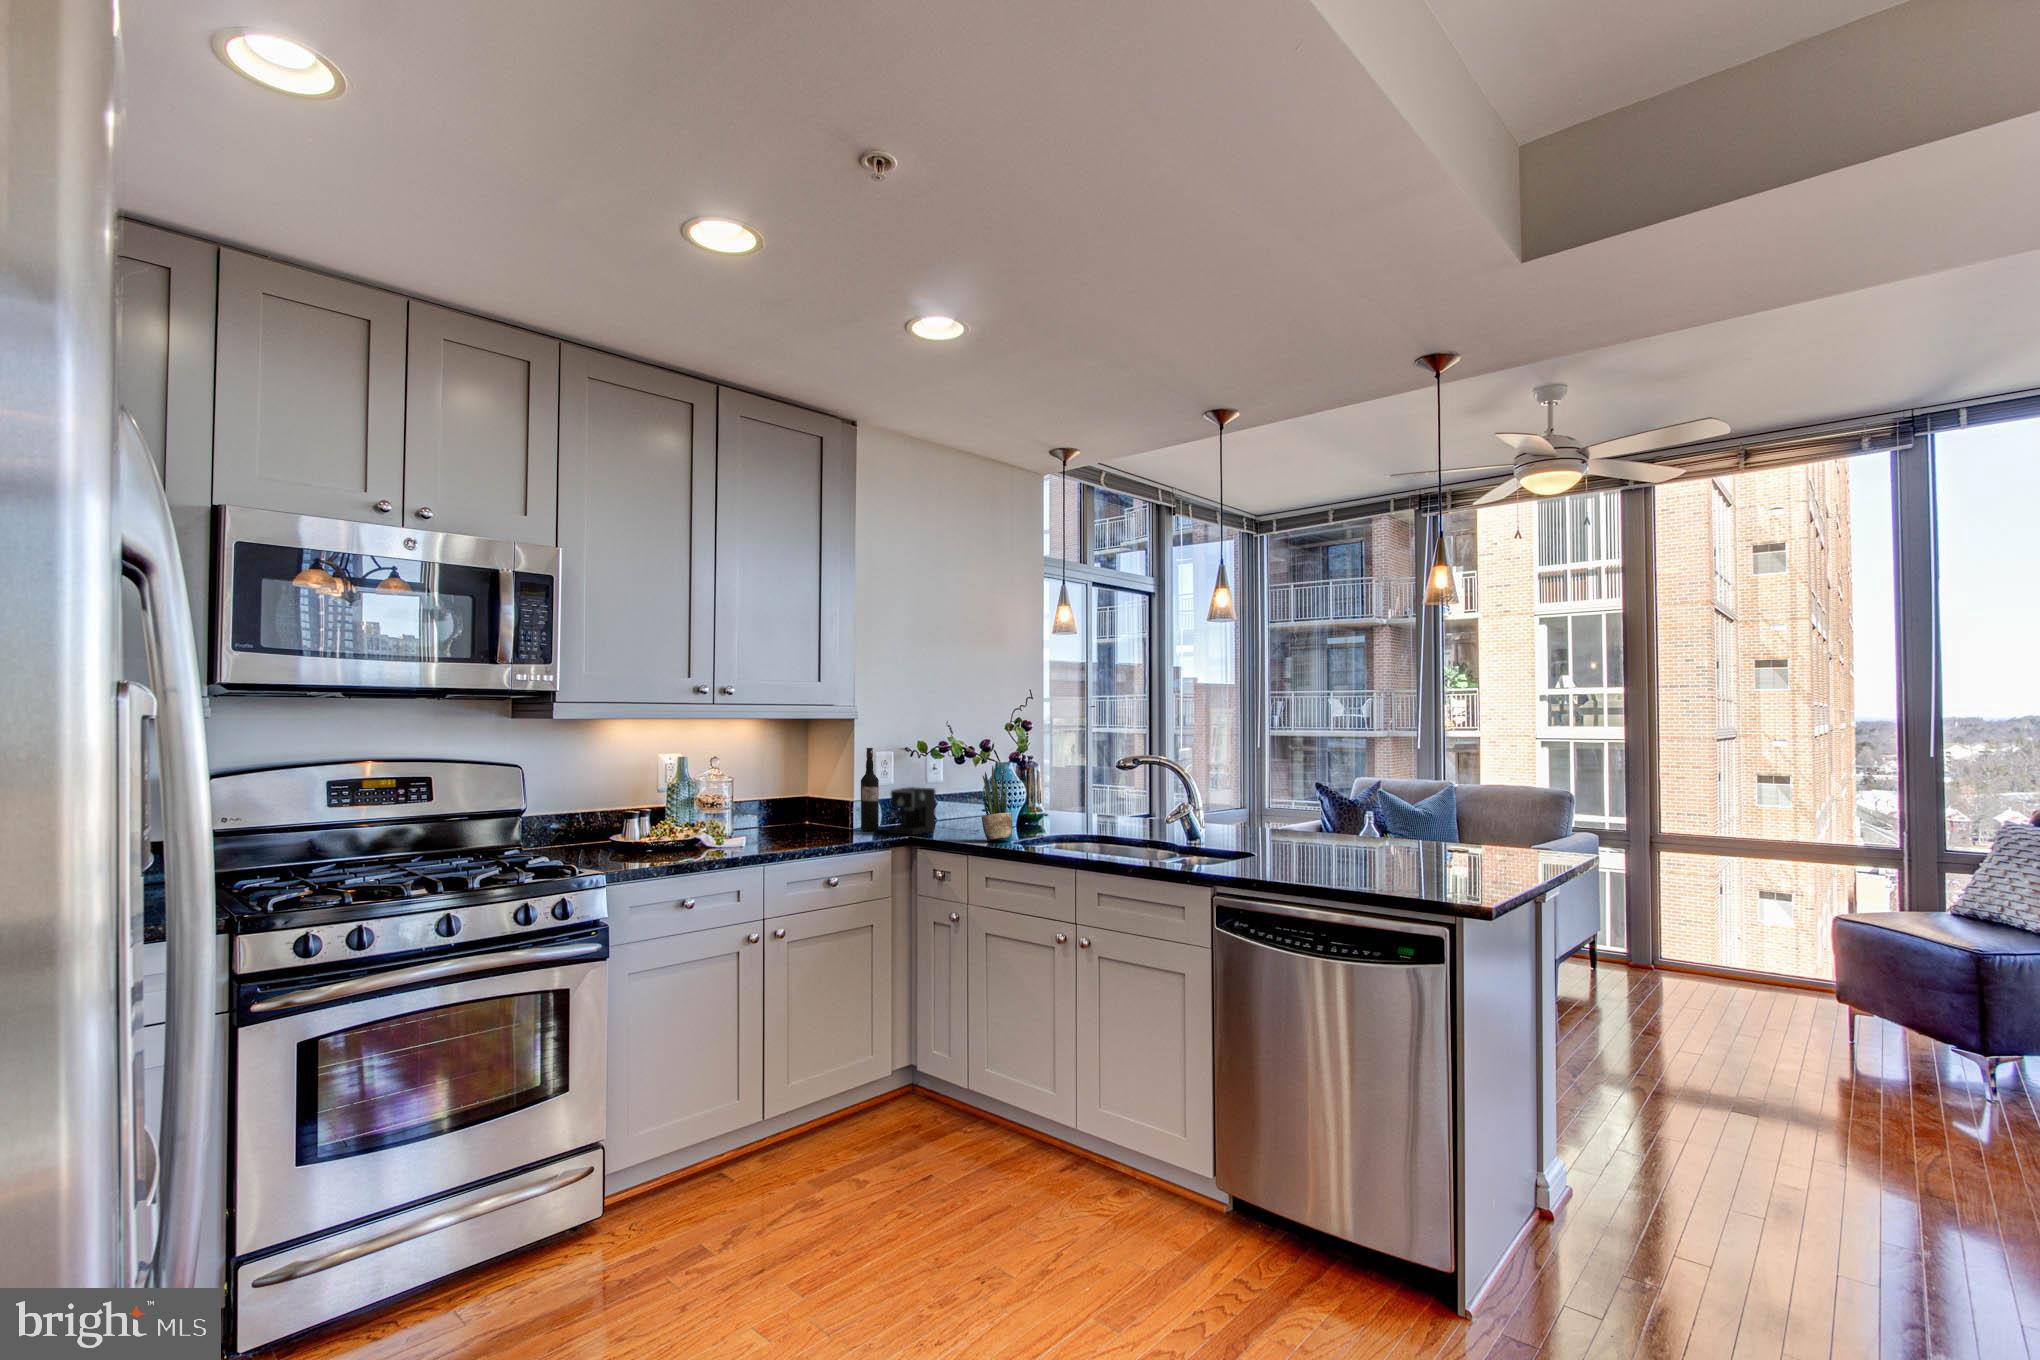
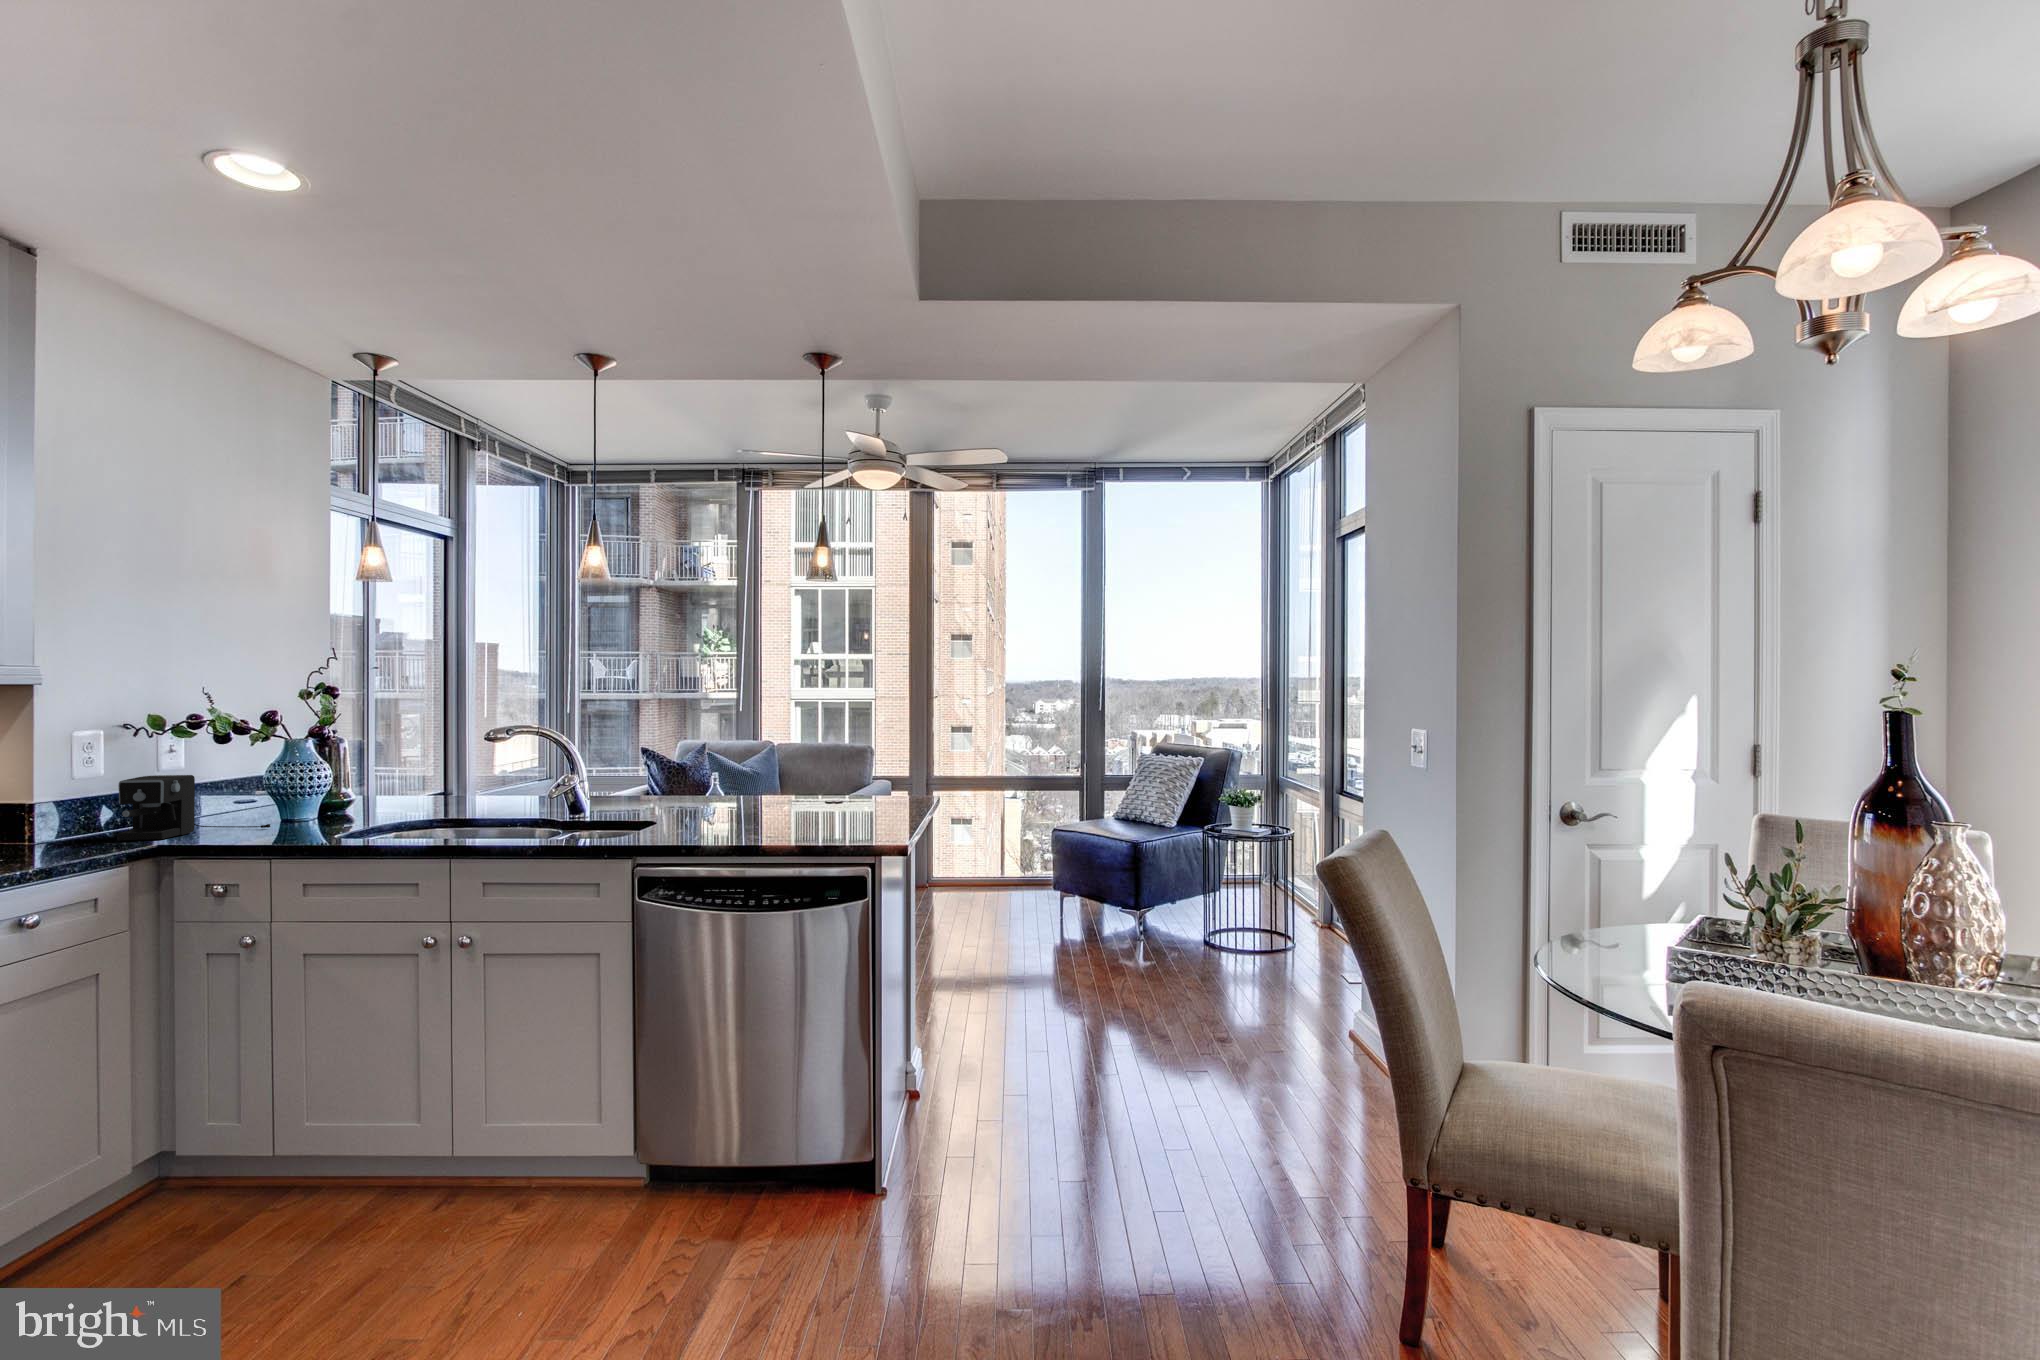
wine bottle: present [861,748,879,831] -> none [55,723,89,840]
potted plant: present [982,766,1013,840] -> none [287,741,334,836]

